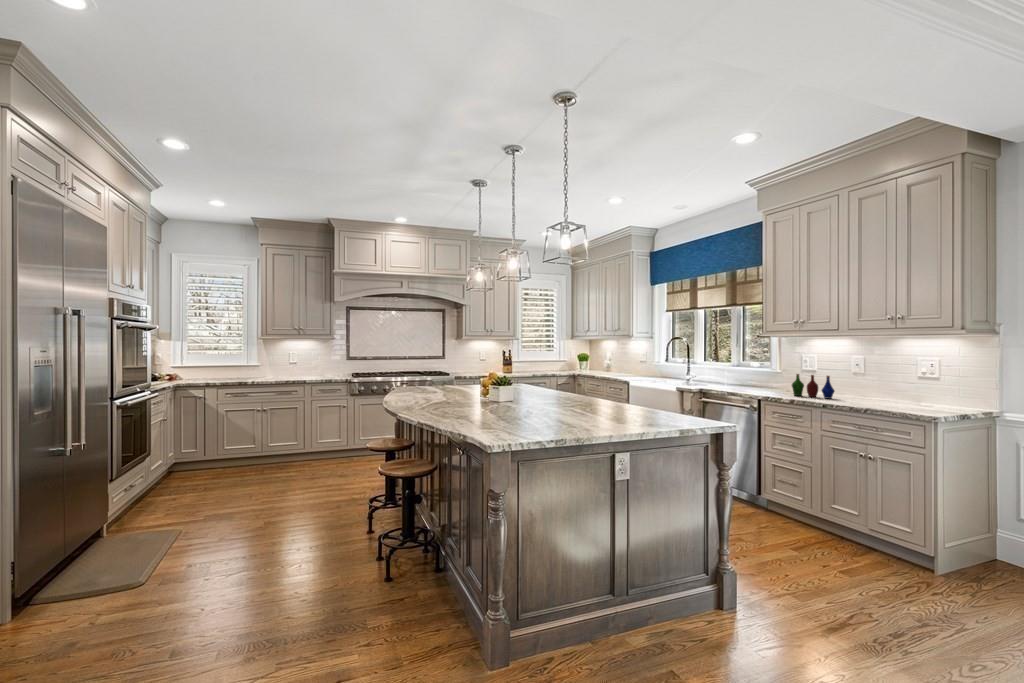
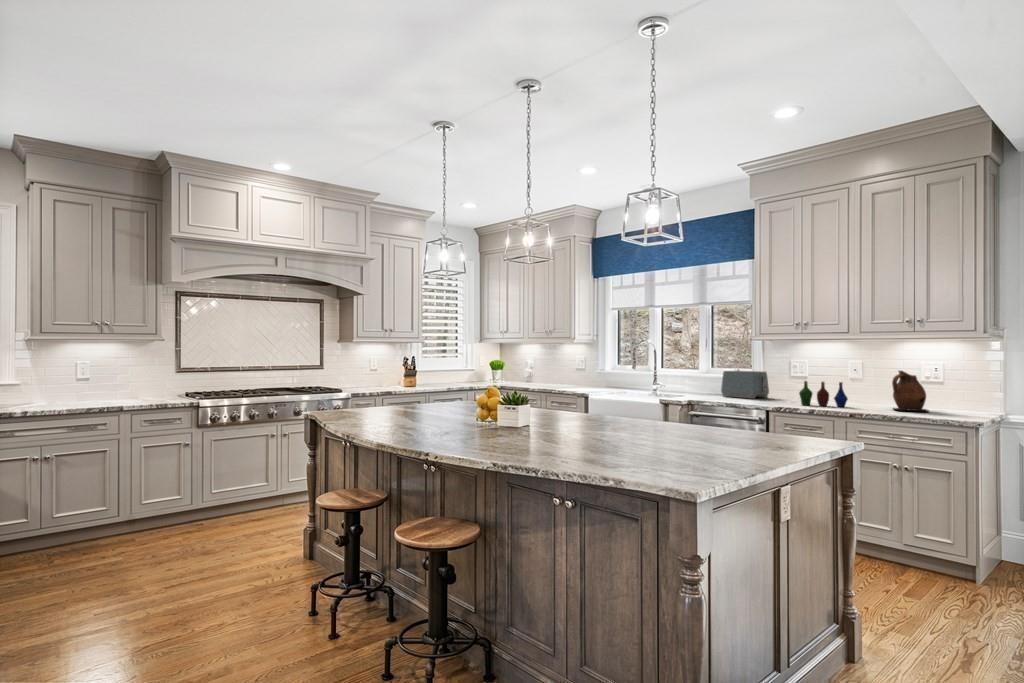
toaster: none [741,364,783,389] -> present [721,371,769,399]
ceramic pitcher: none [870,366,911,406] -> present [892,371,929,411]

